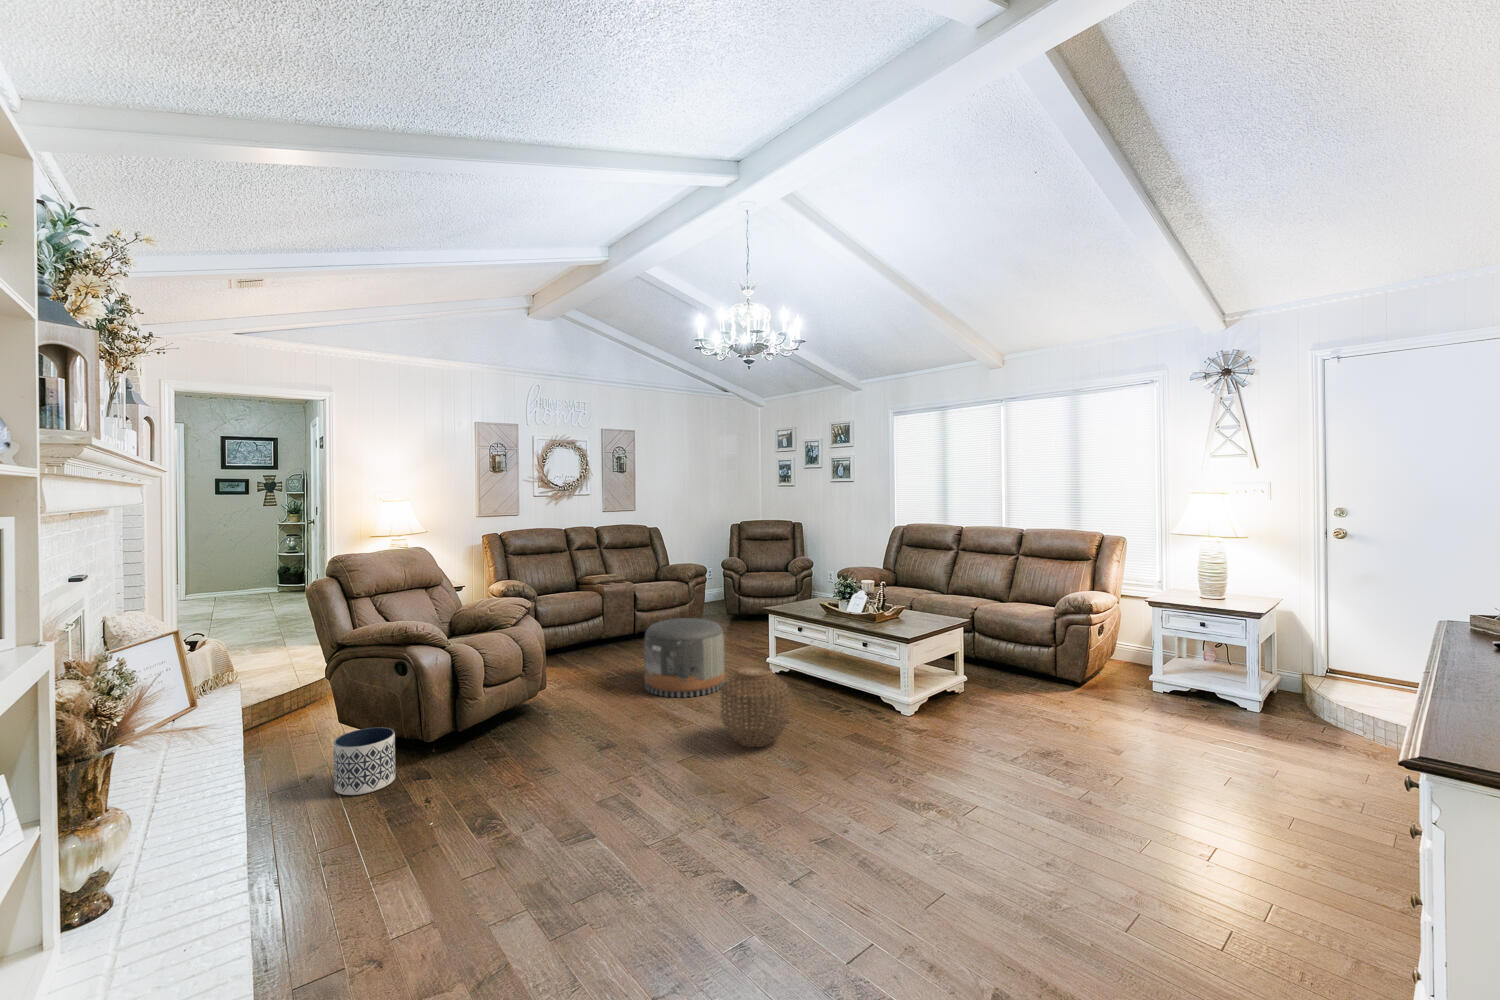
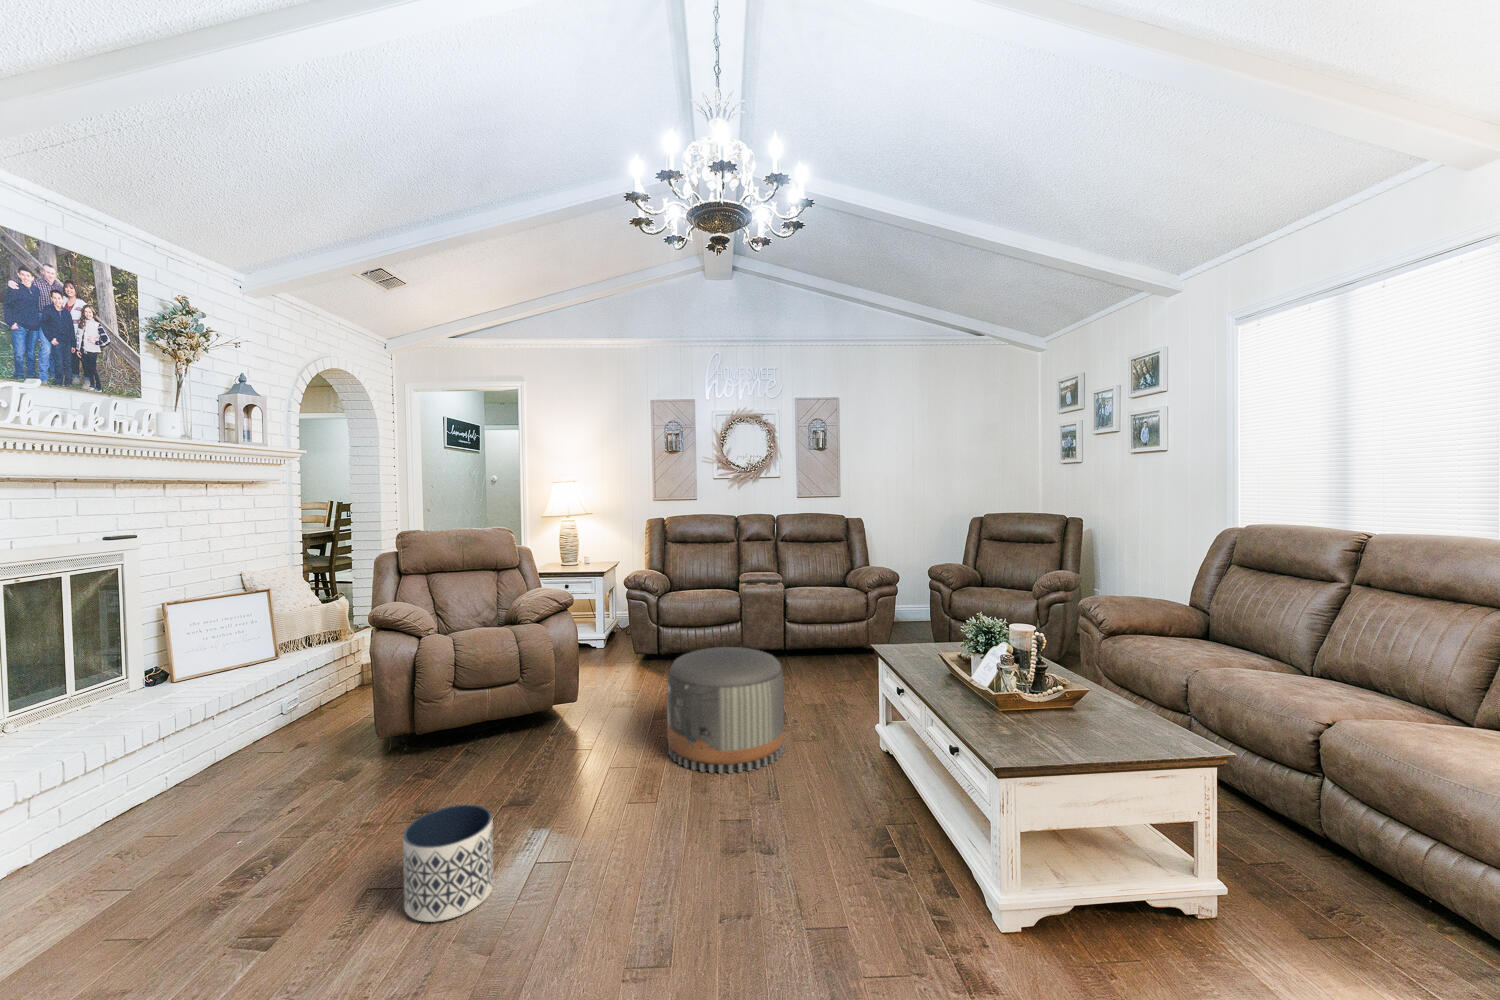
woven basket: present [721,665,789,747] -> none [580,760,705,921]
planter: present [334,727,395,795] -> present [403,805,494,922]

